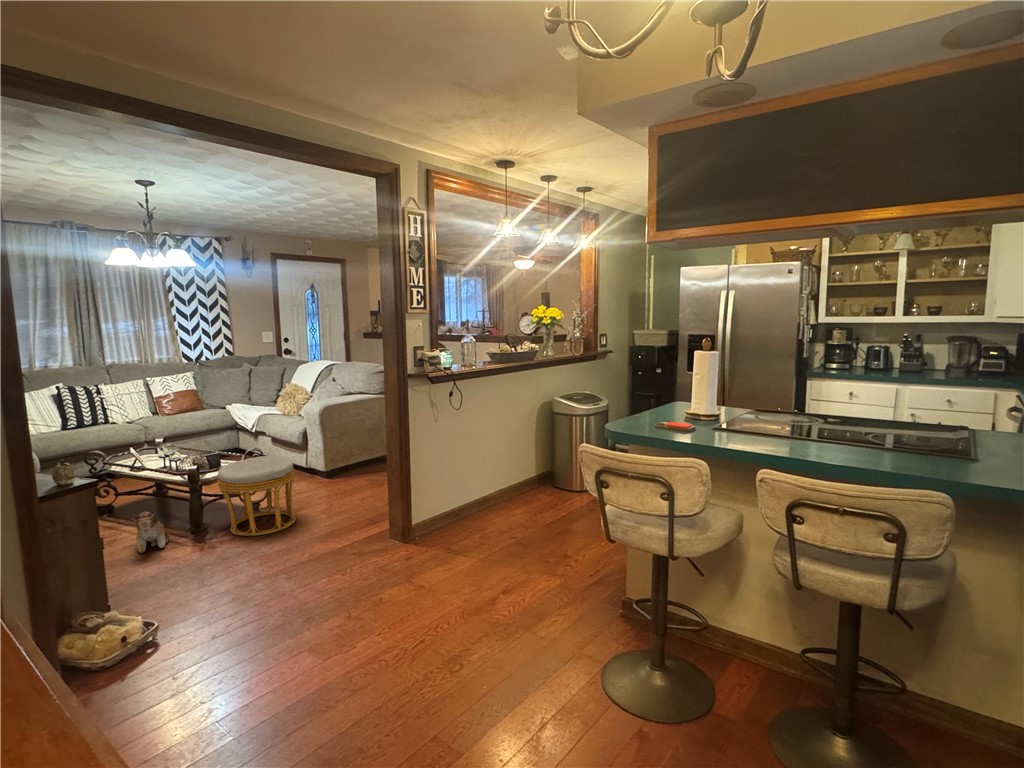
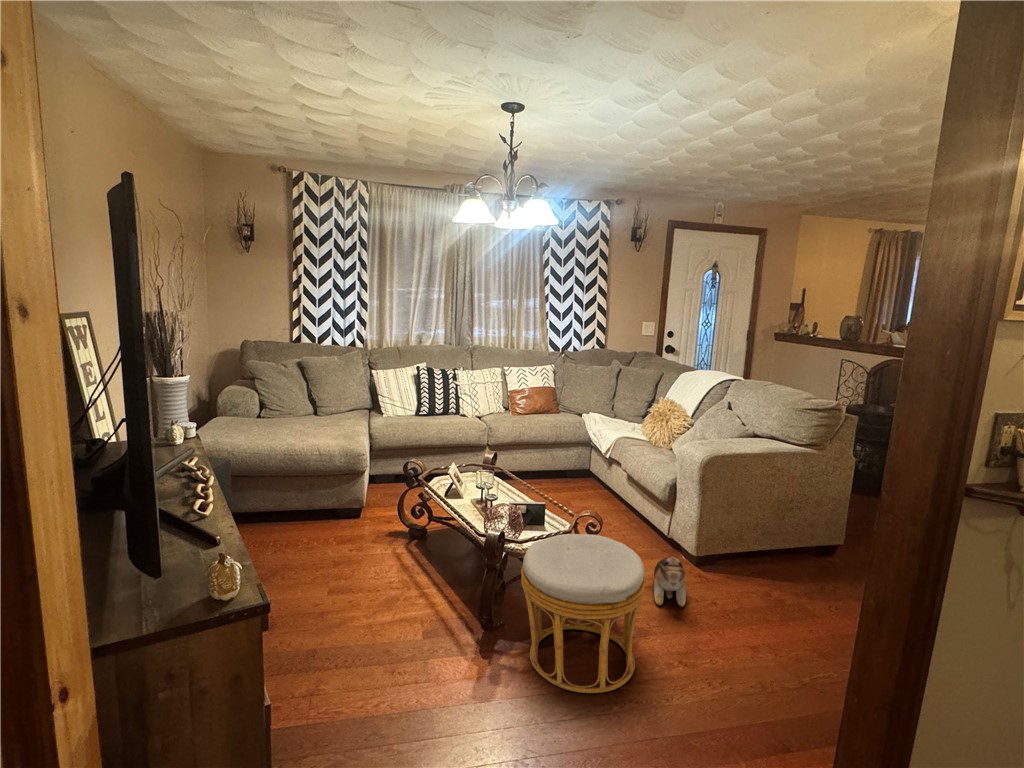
plush toy: present [132,512,169,553] -> present [652,556,687,607]

